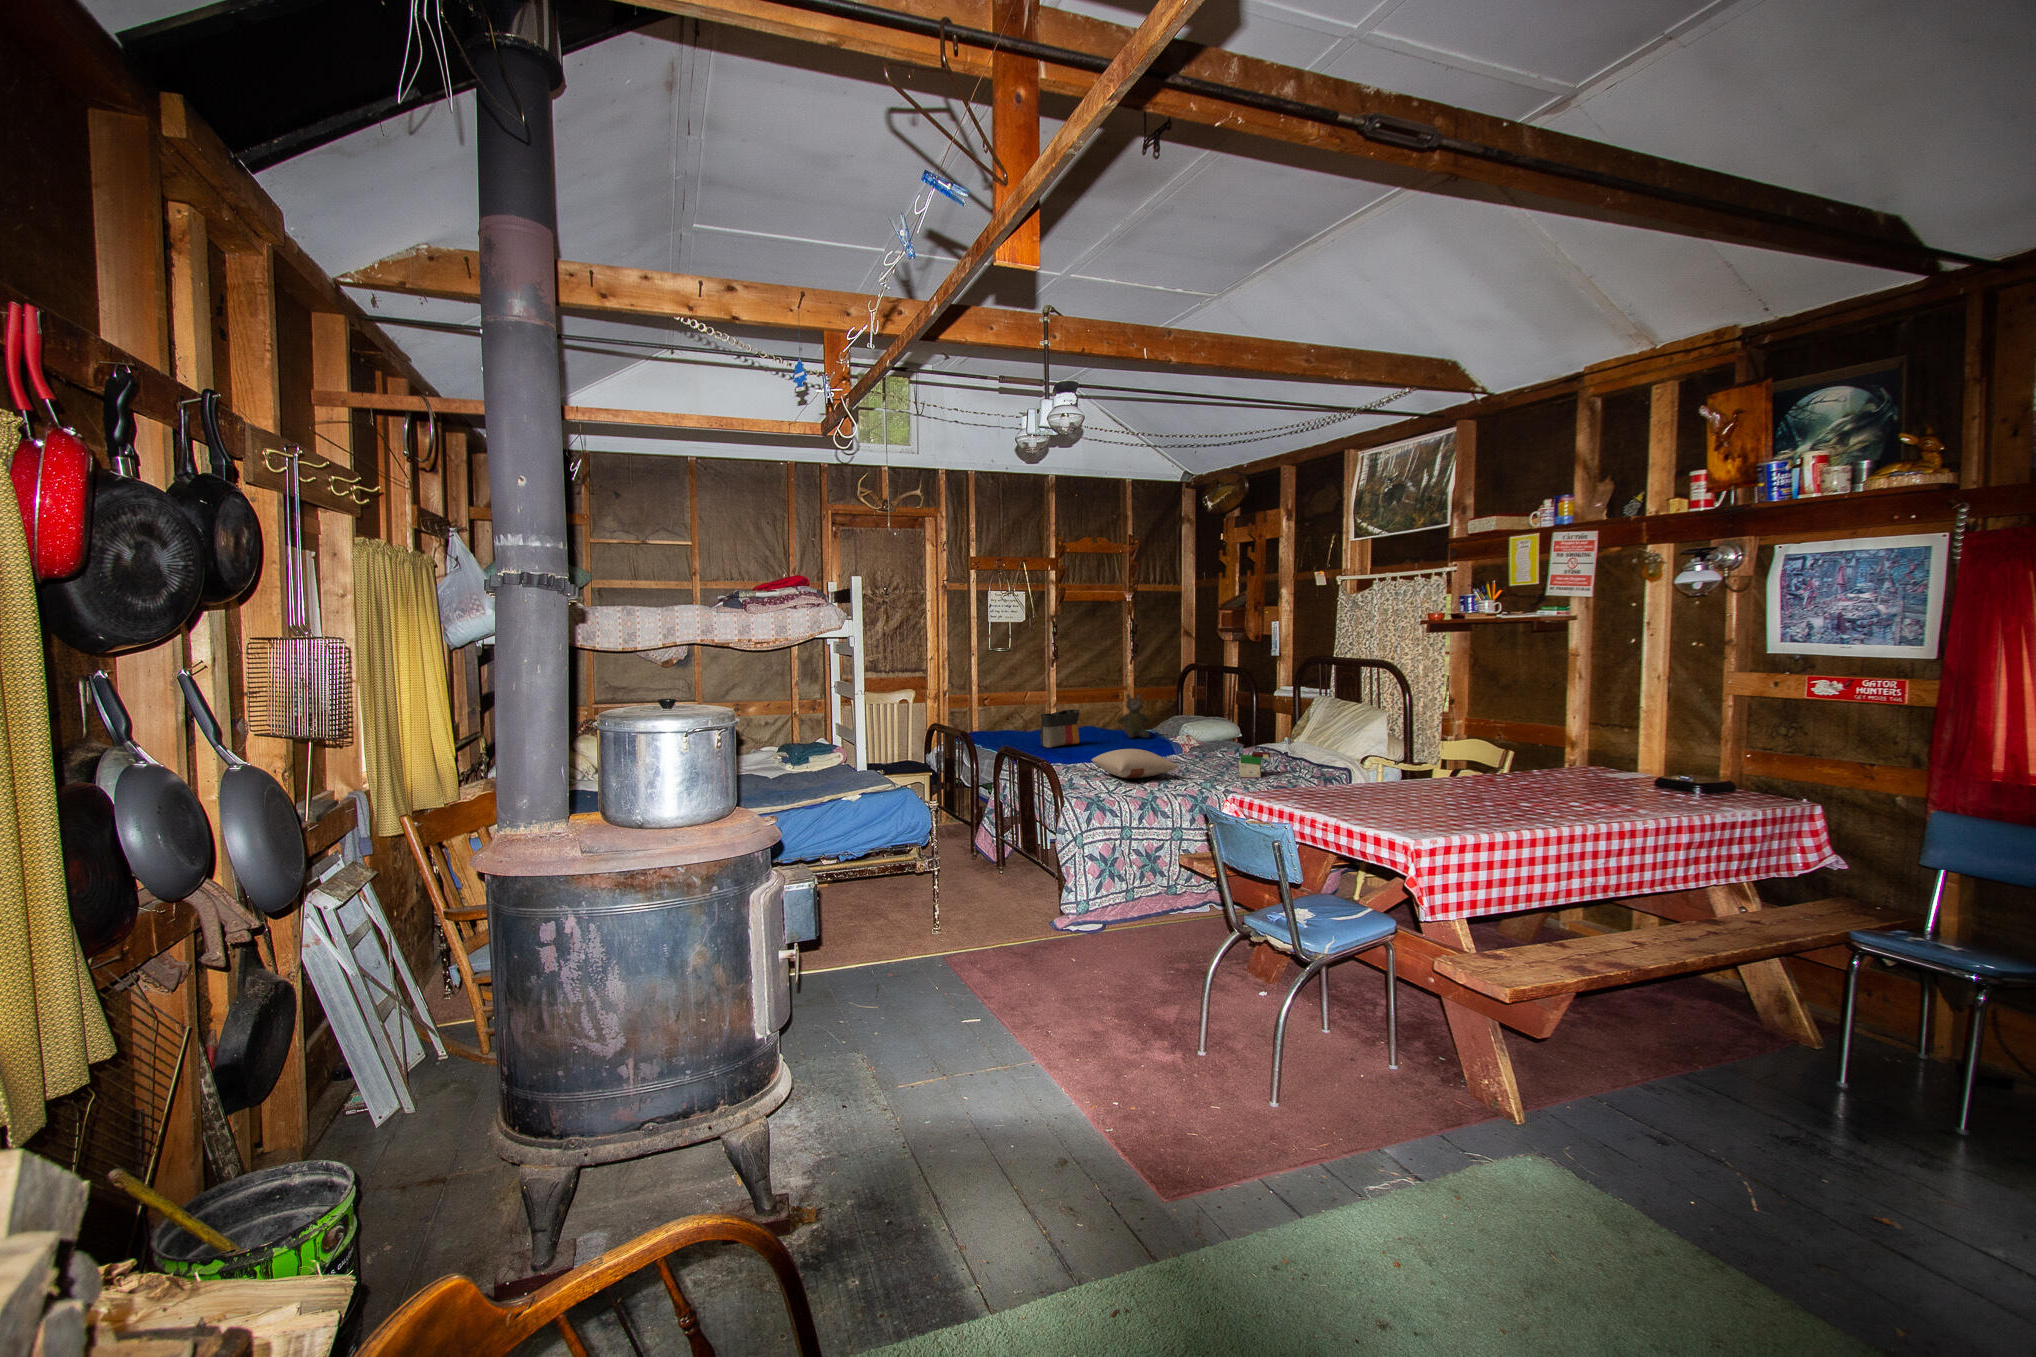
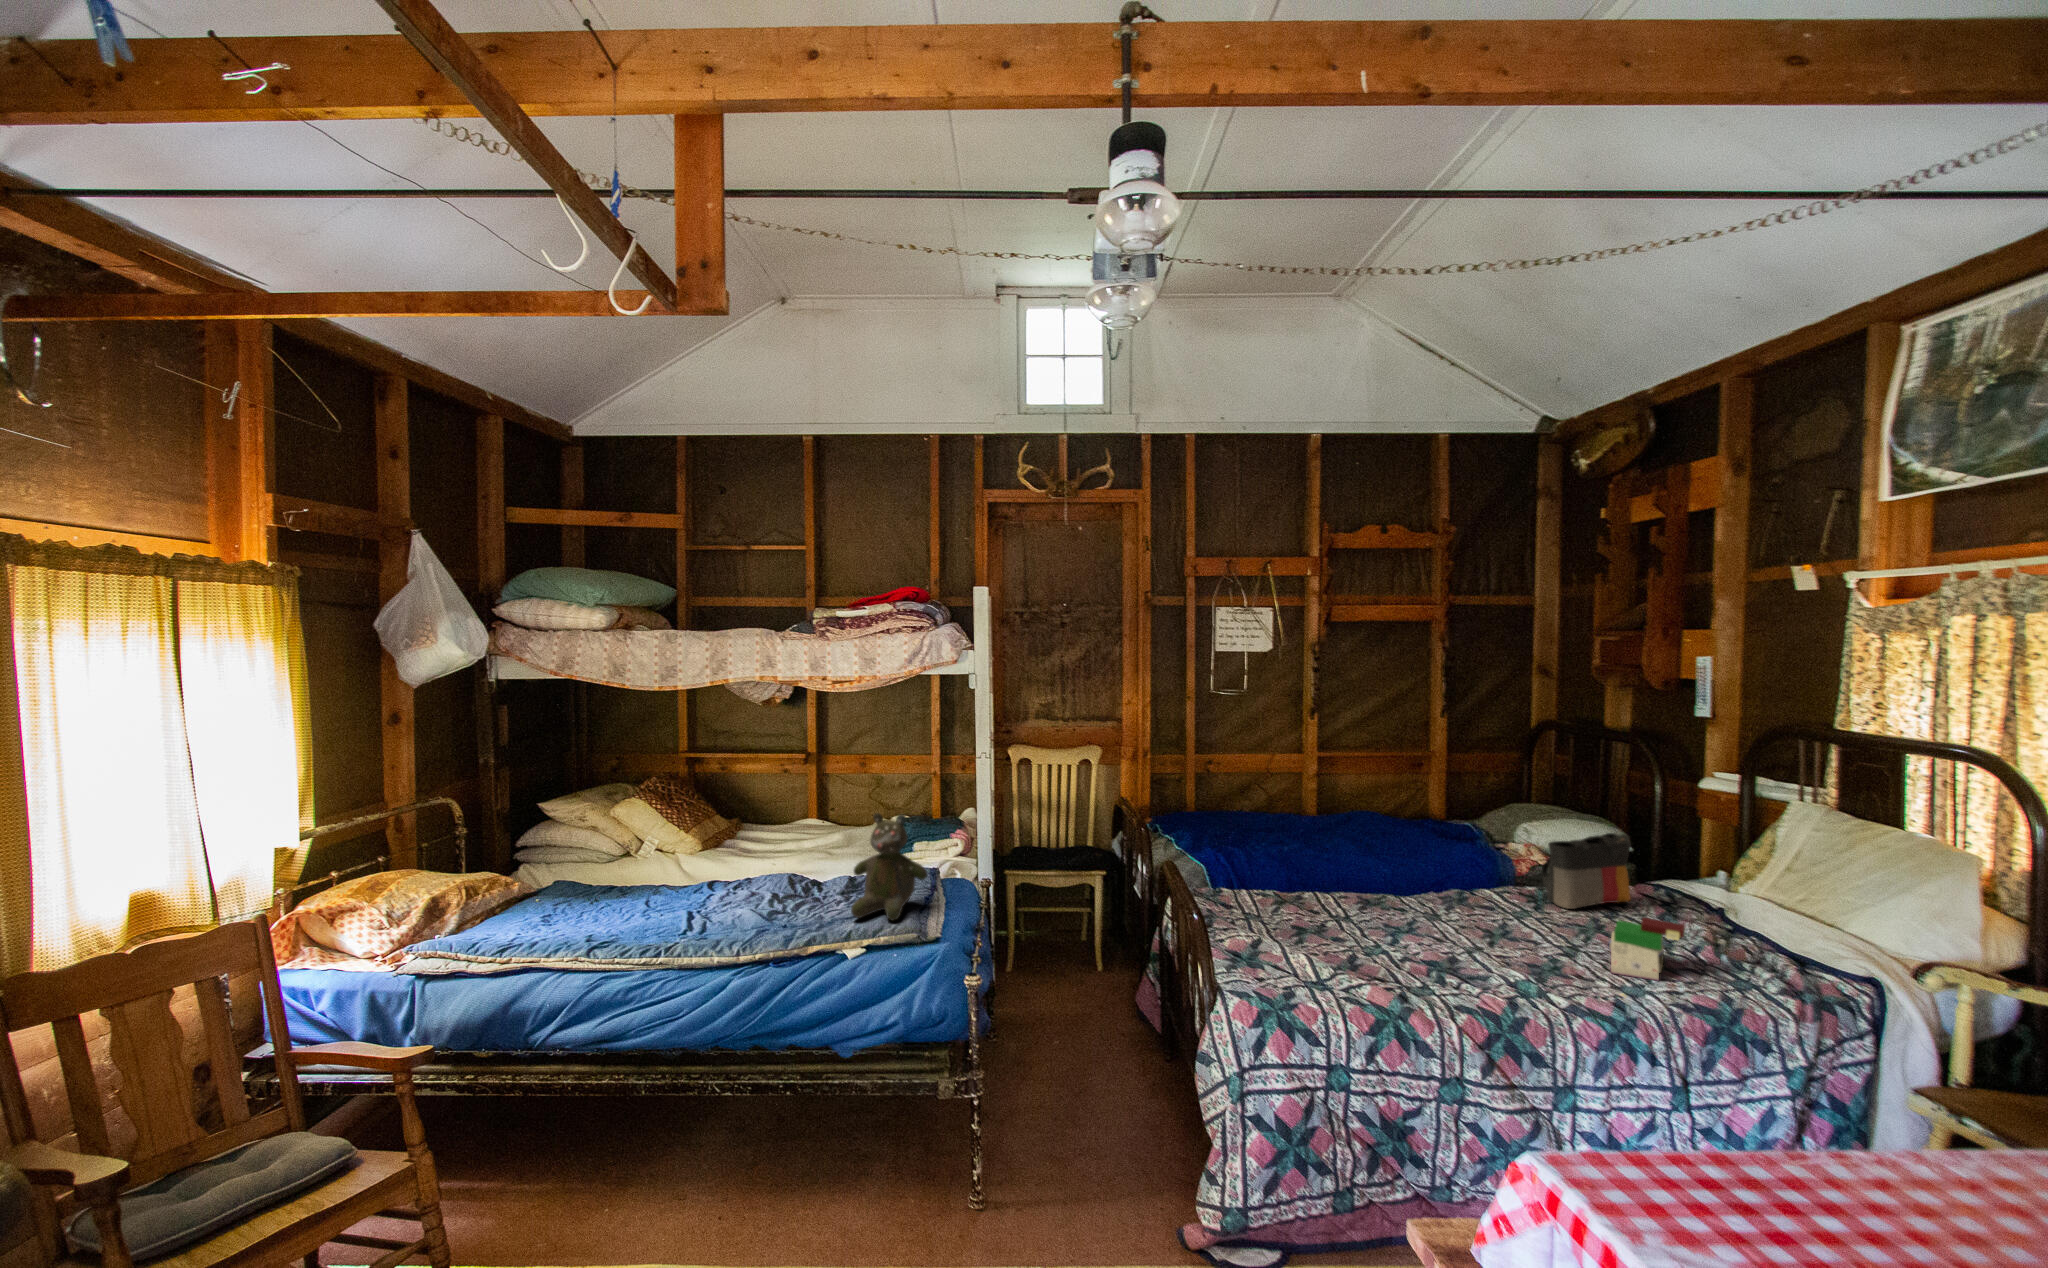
teddy bear: present [1117,694,1150,738] -> present [851,813,927,920]
tote bag: present [1040,710,1079,748] -> present [1541,833,1630,909]
pillow: present [1092,749,1179,778] -> none [1318,884,1475,944]

